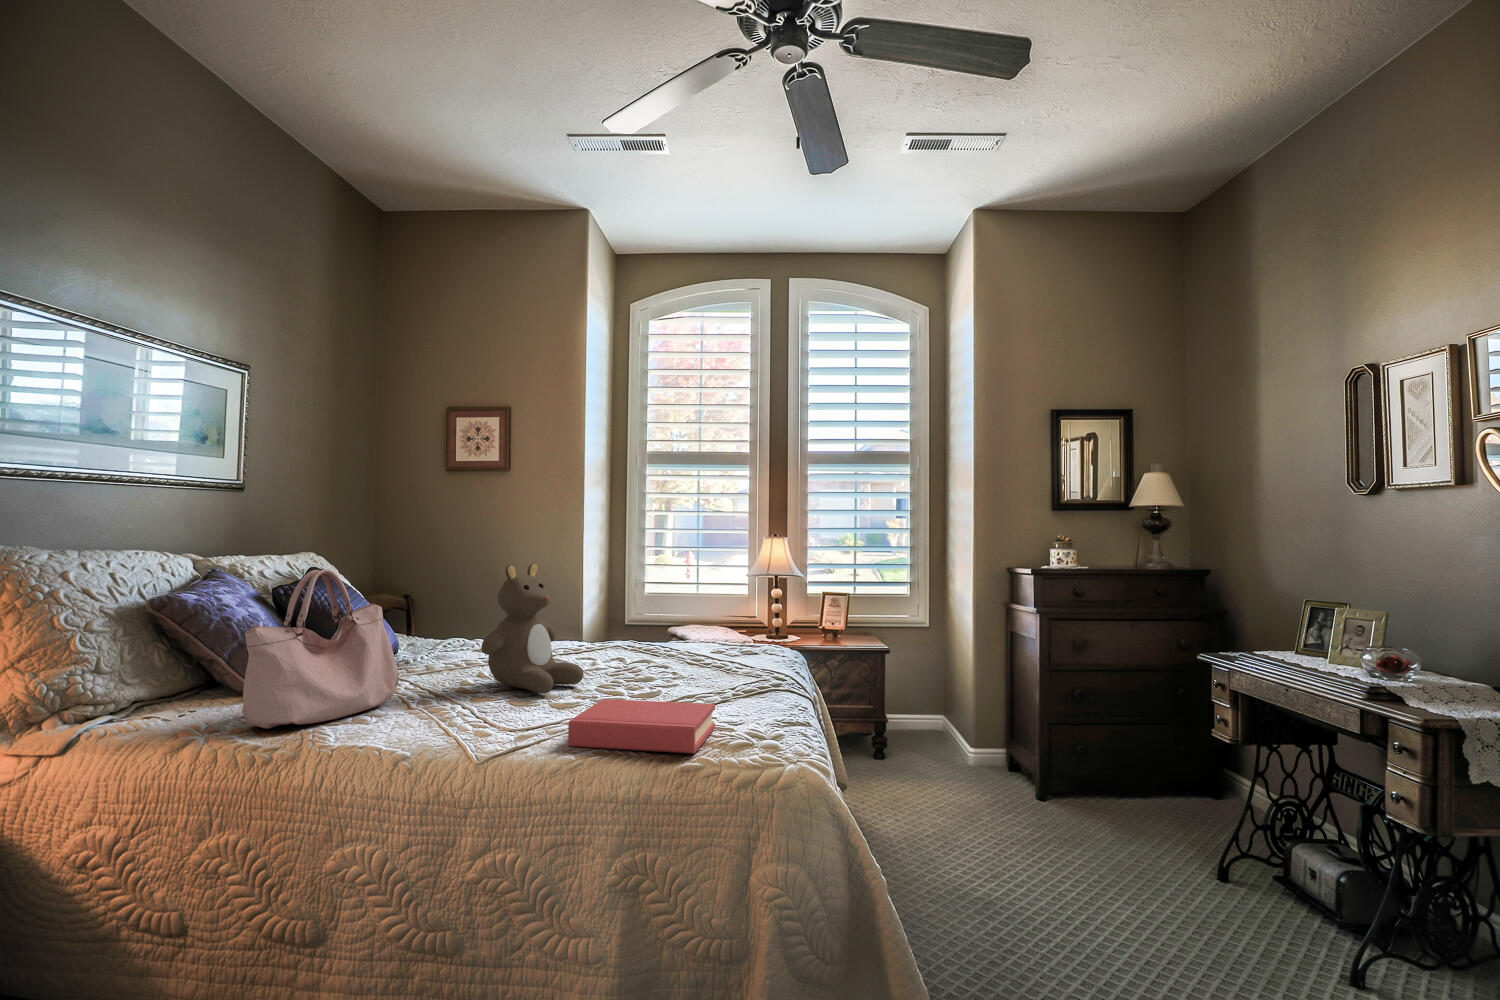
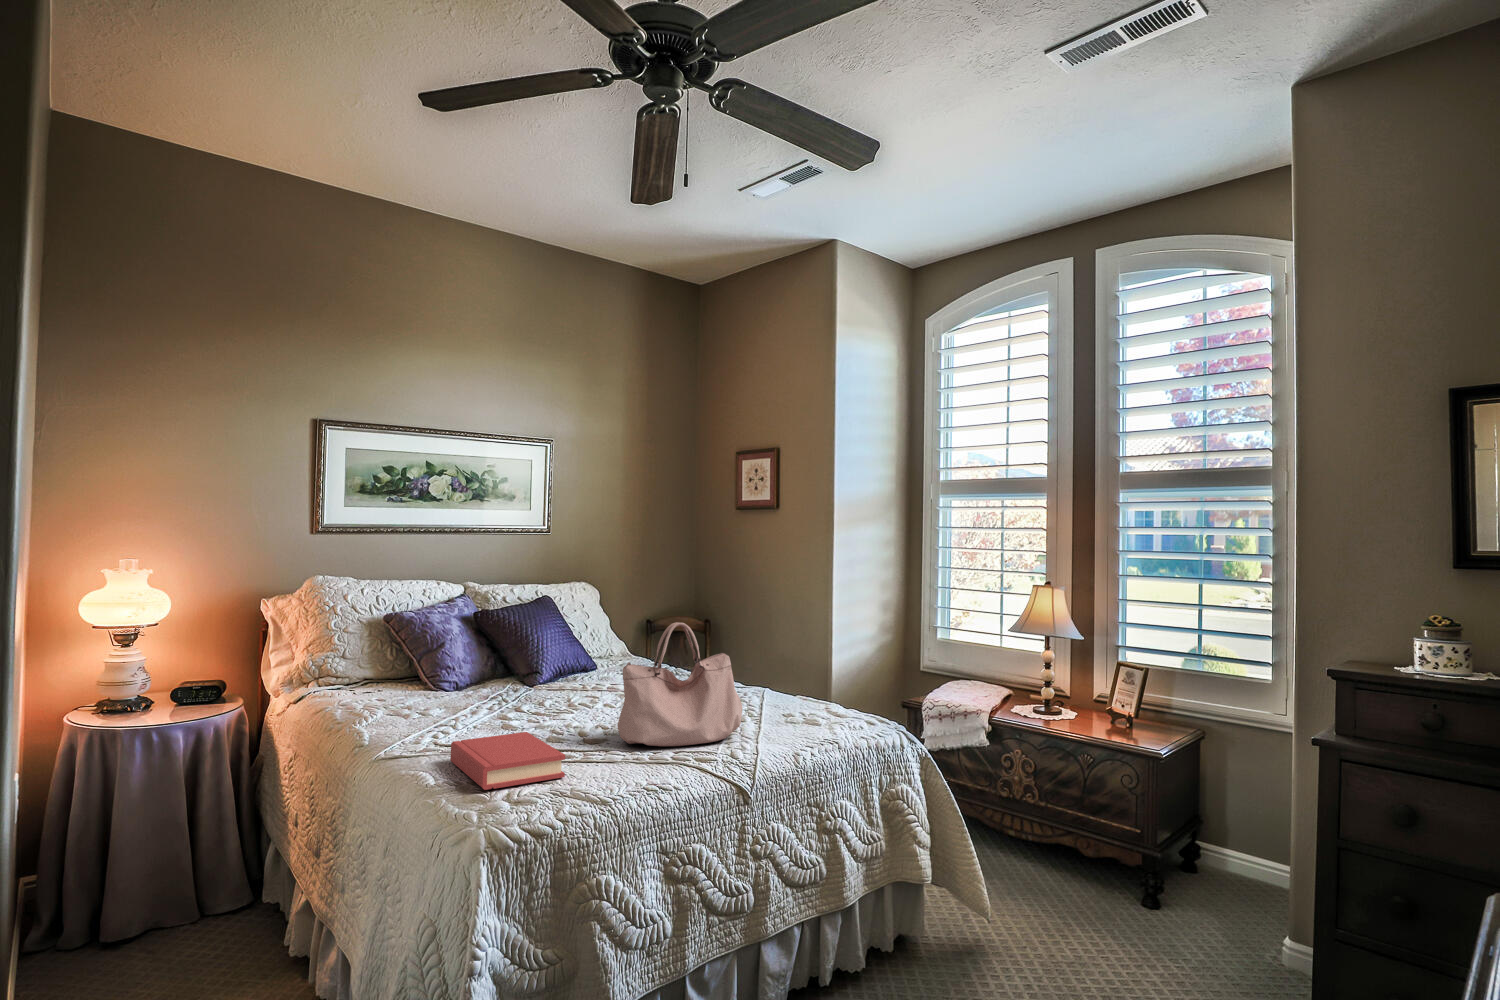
teddy bear: present [481,563,584,694] -> none [525,607,612,721]
handbag: present [242,569,399,728] -> present [617,622,742,746]

